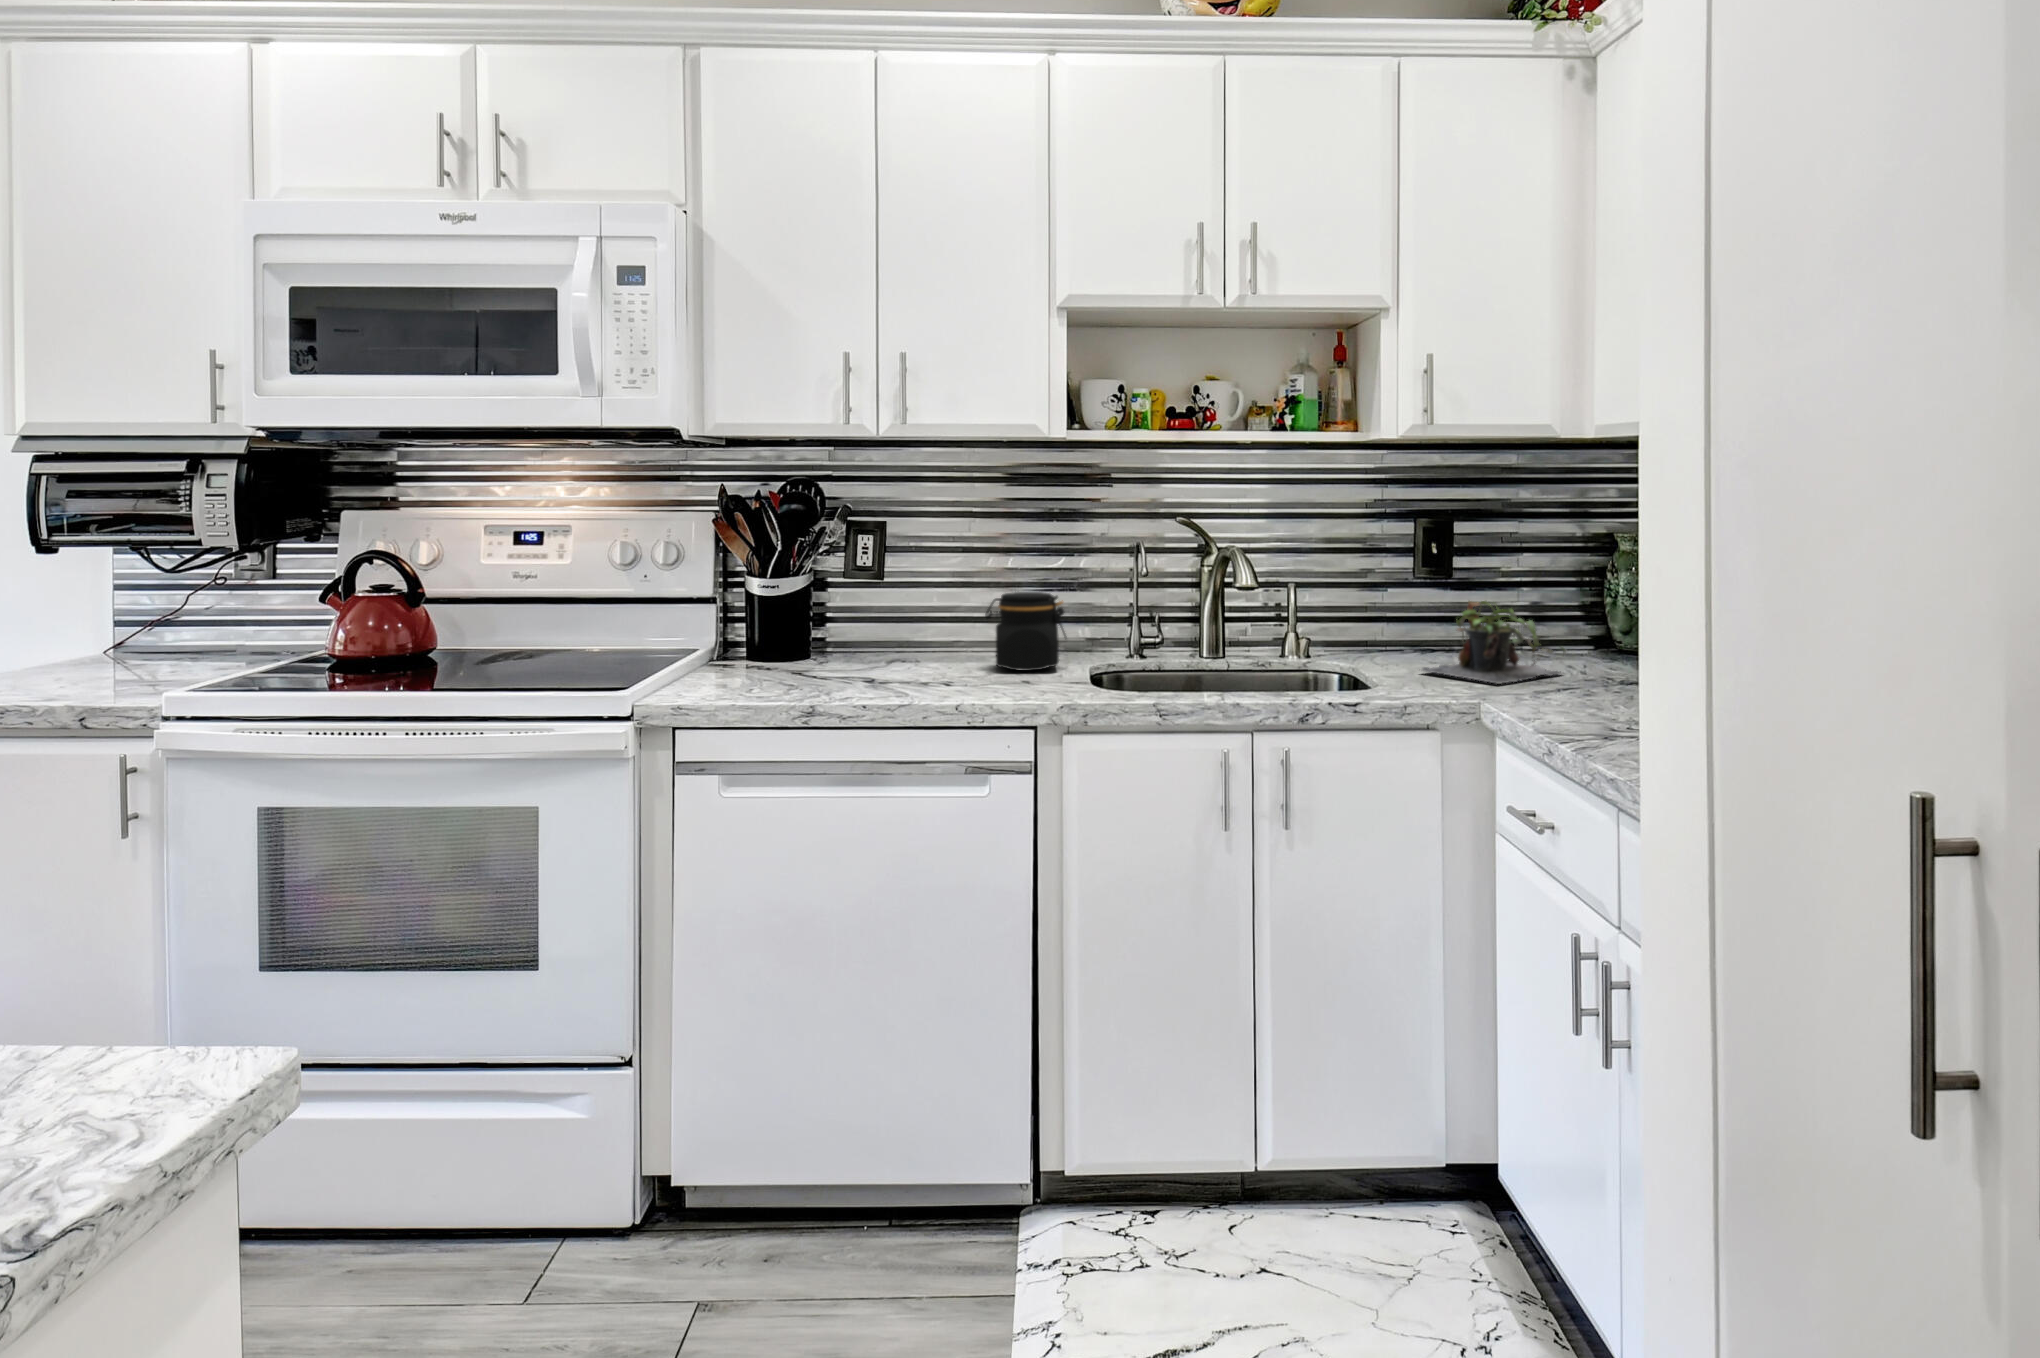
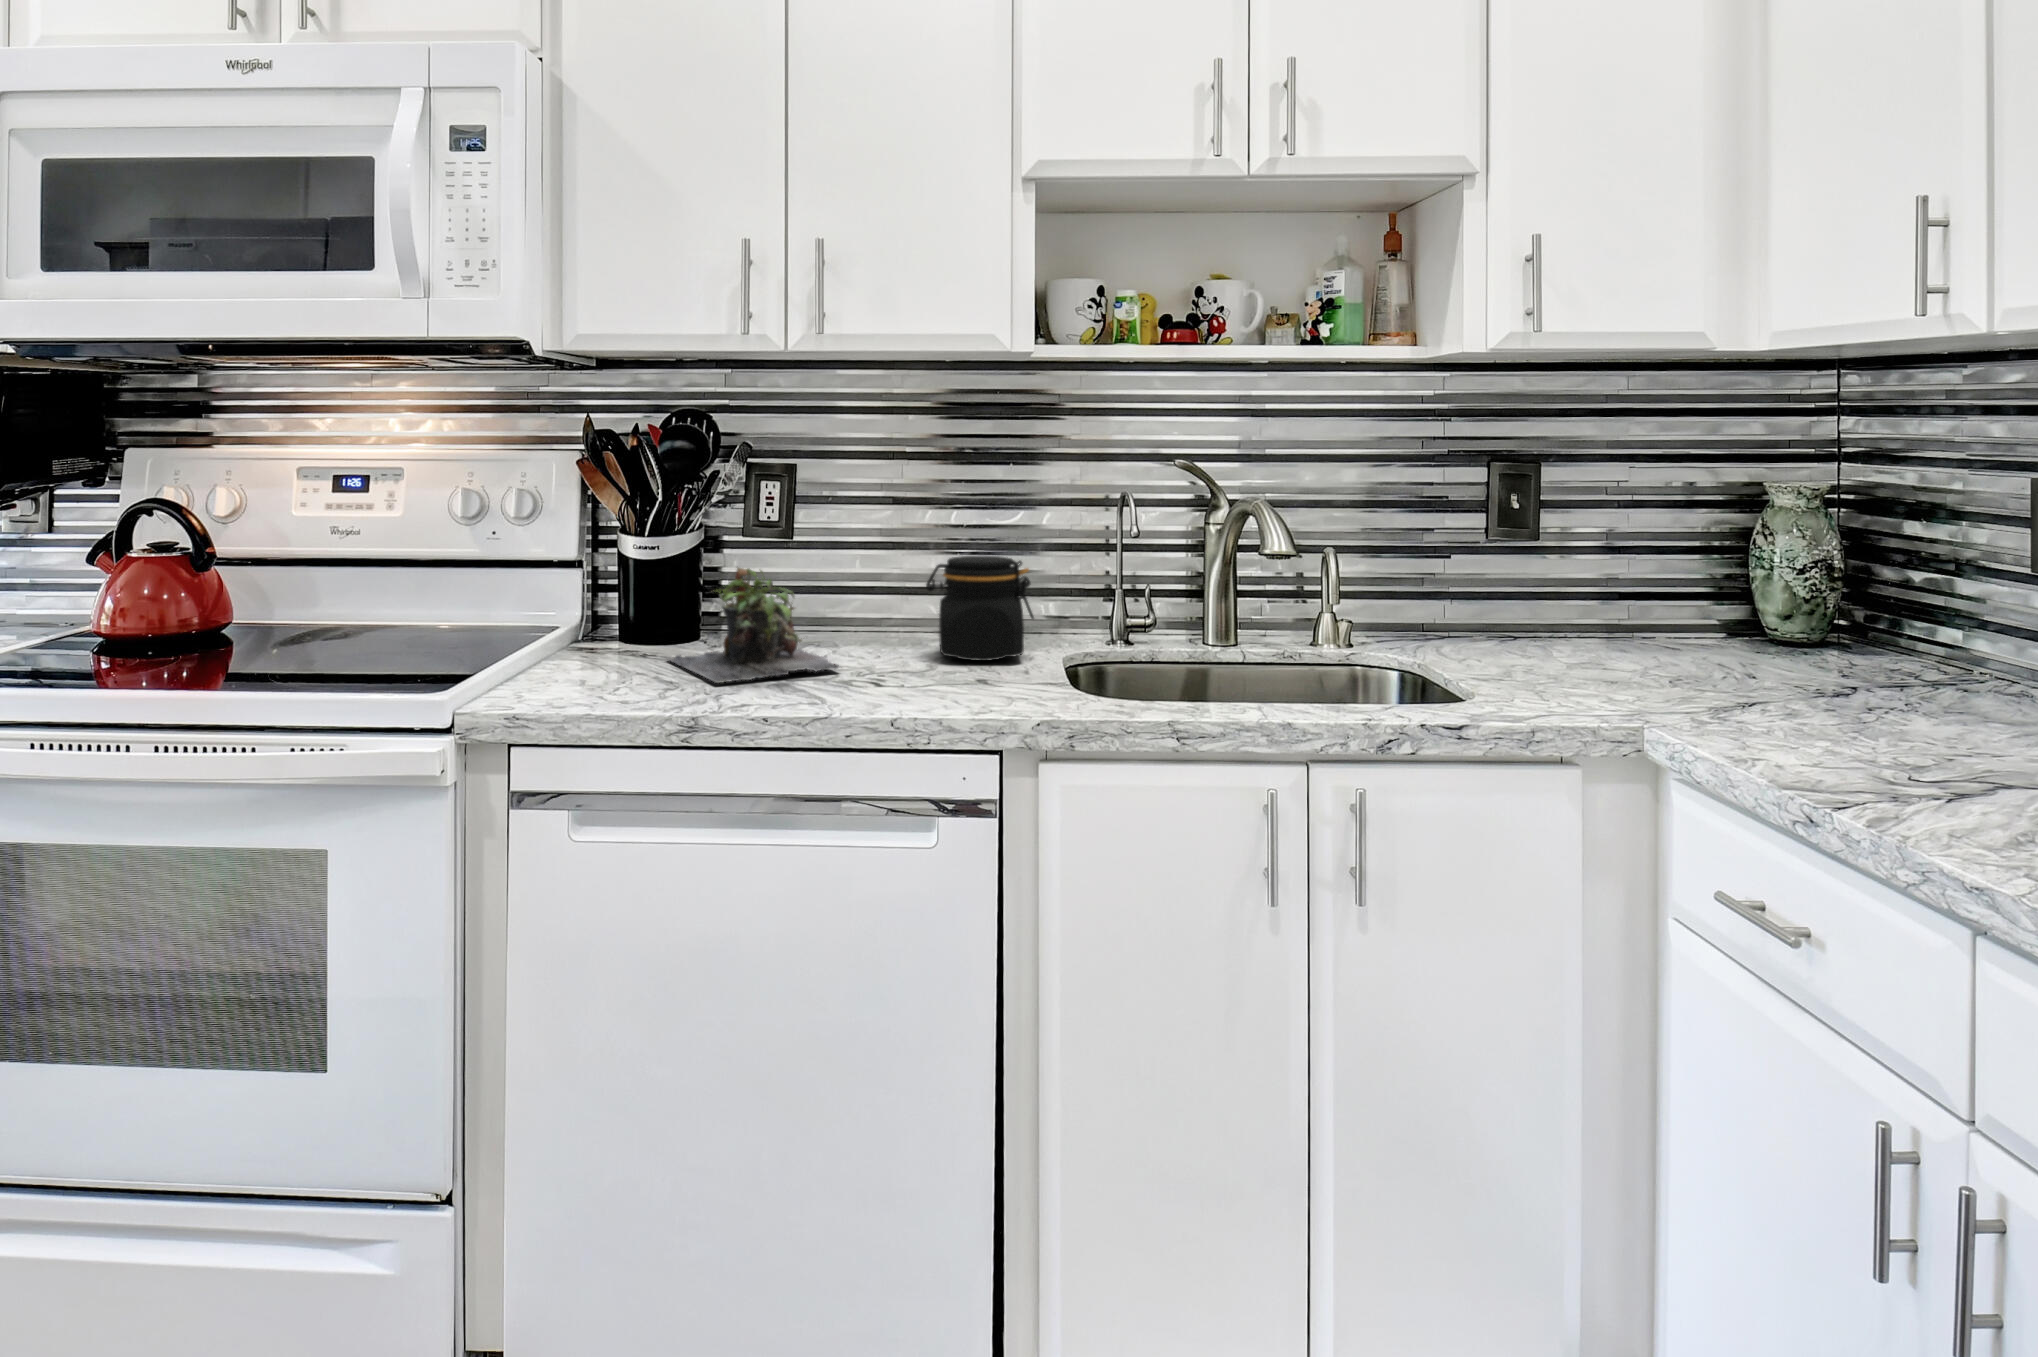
plant: present [1422,601,1566,684] -> present [669,568,839,683]

